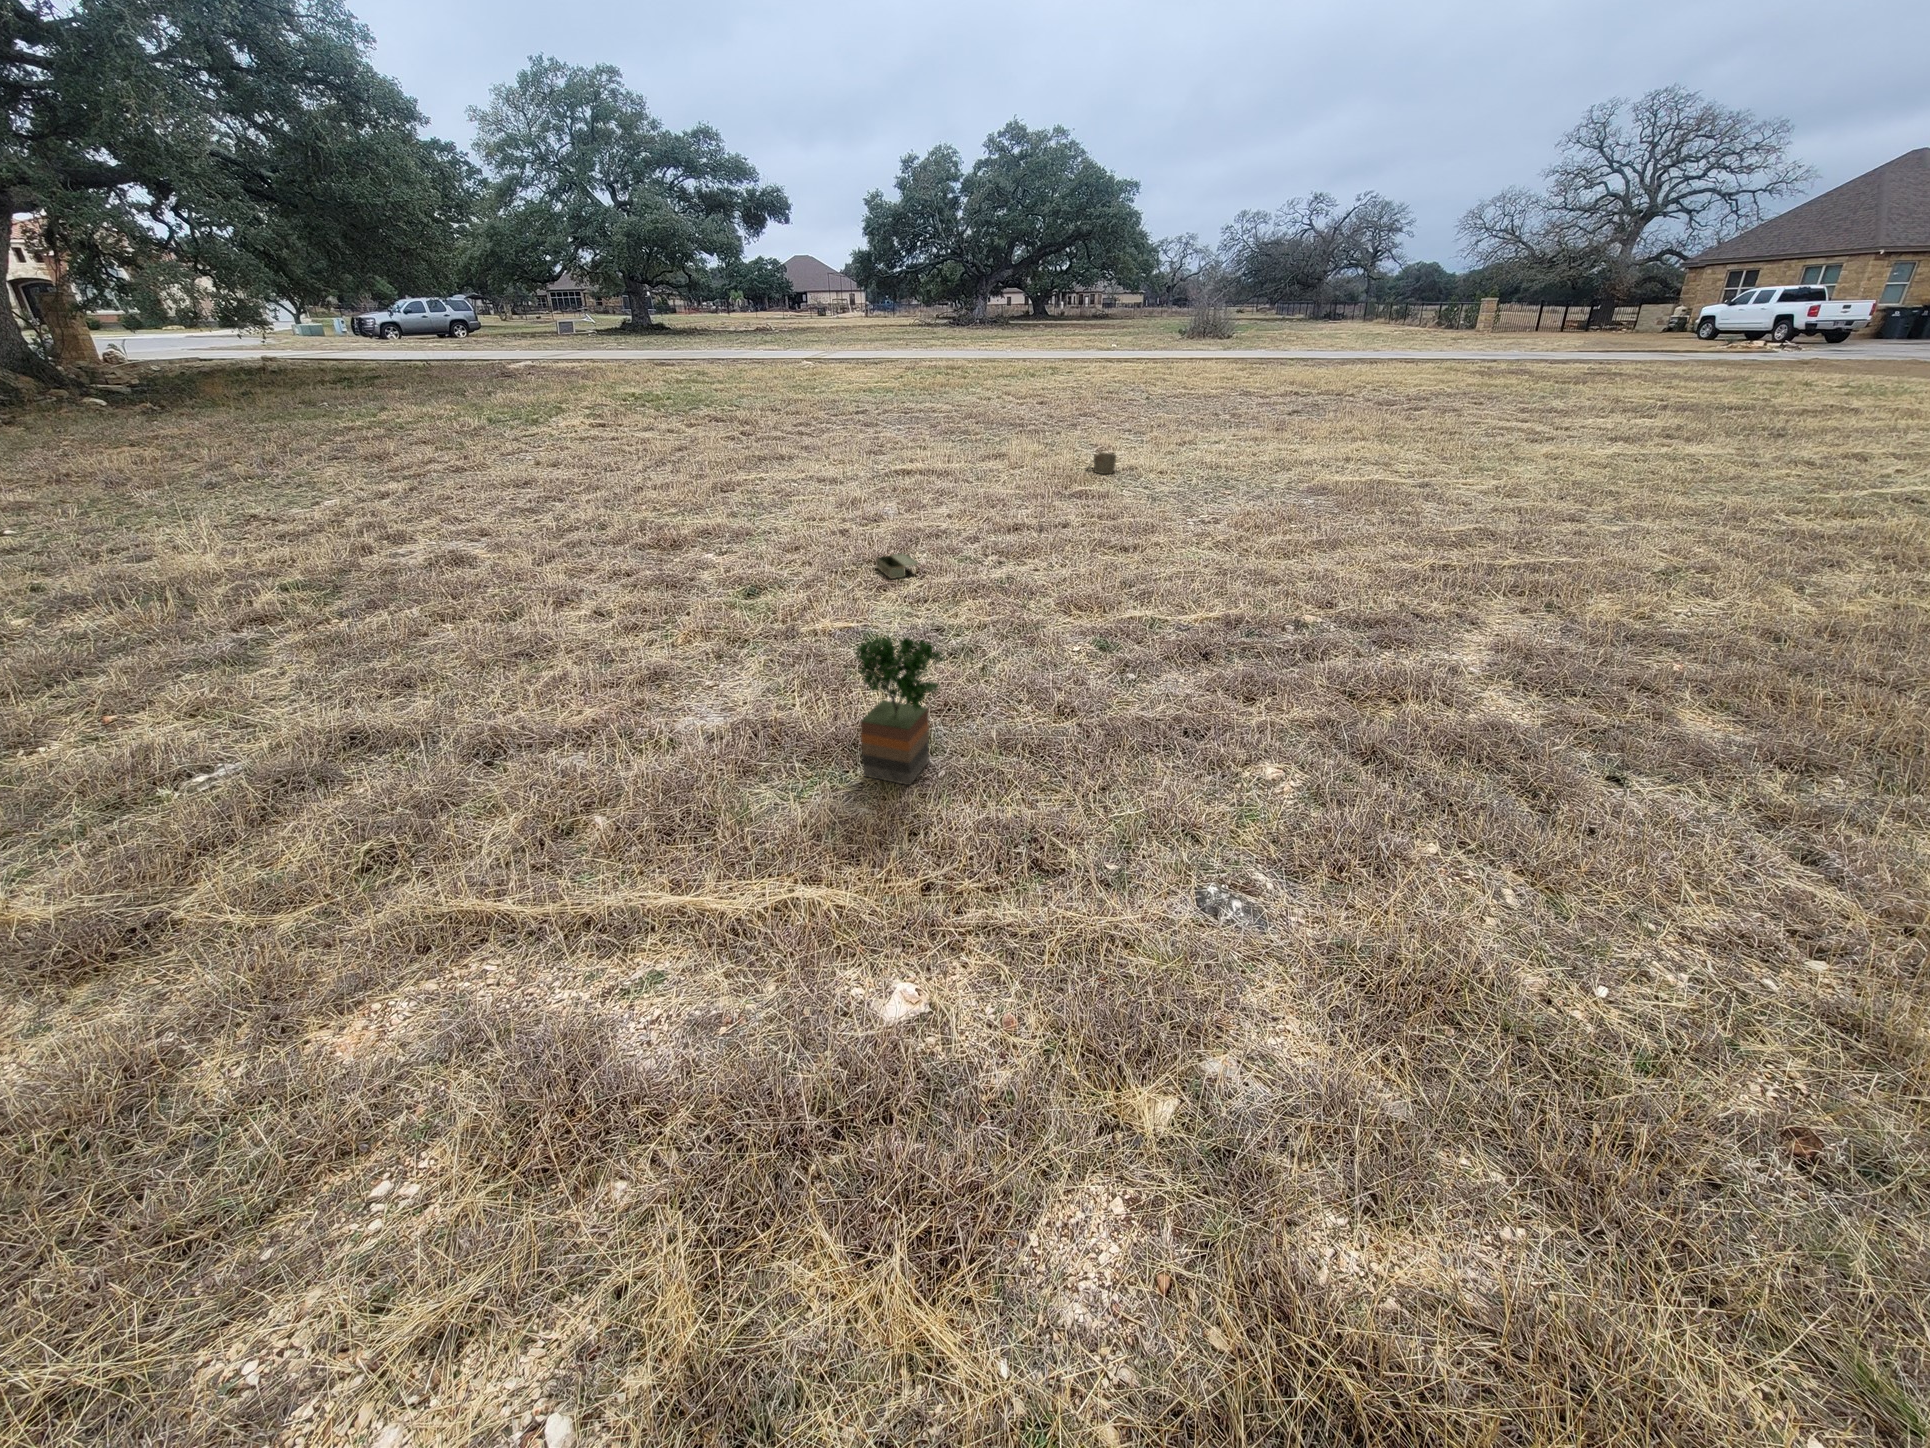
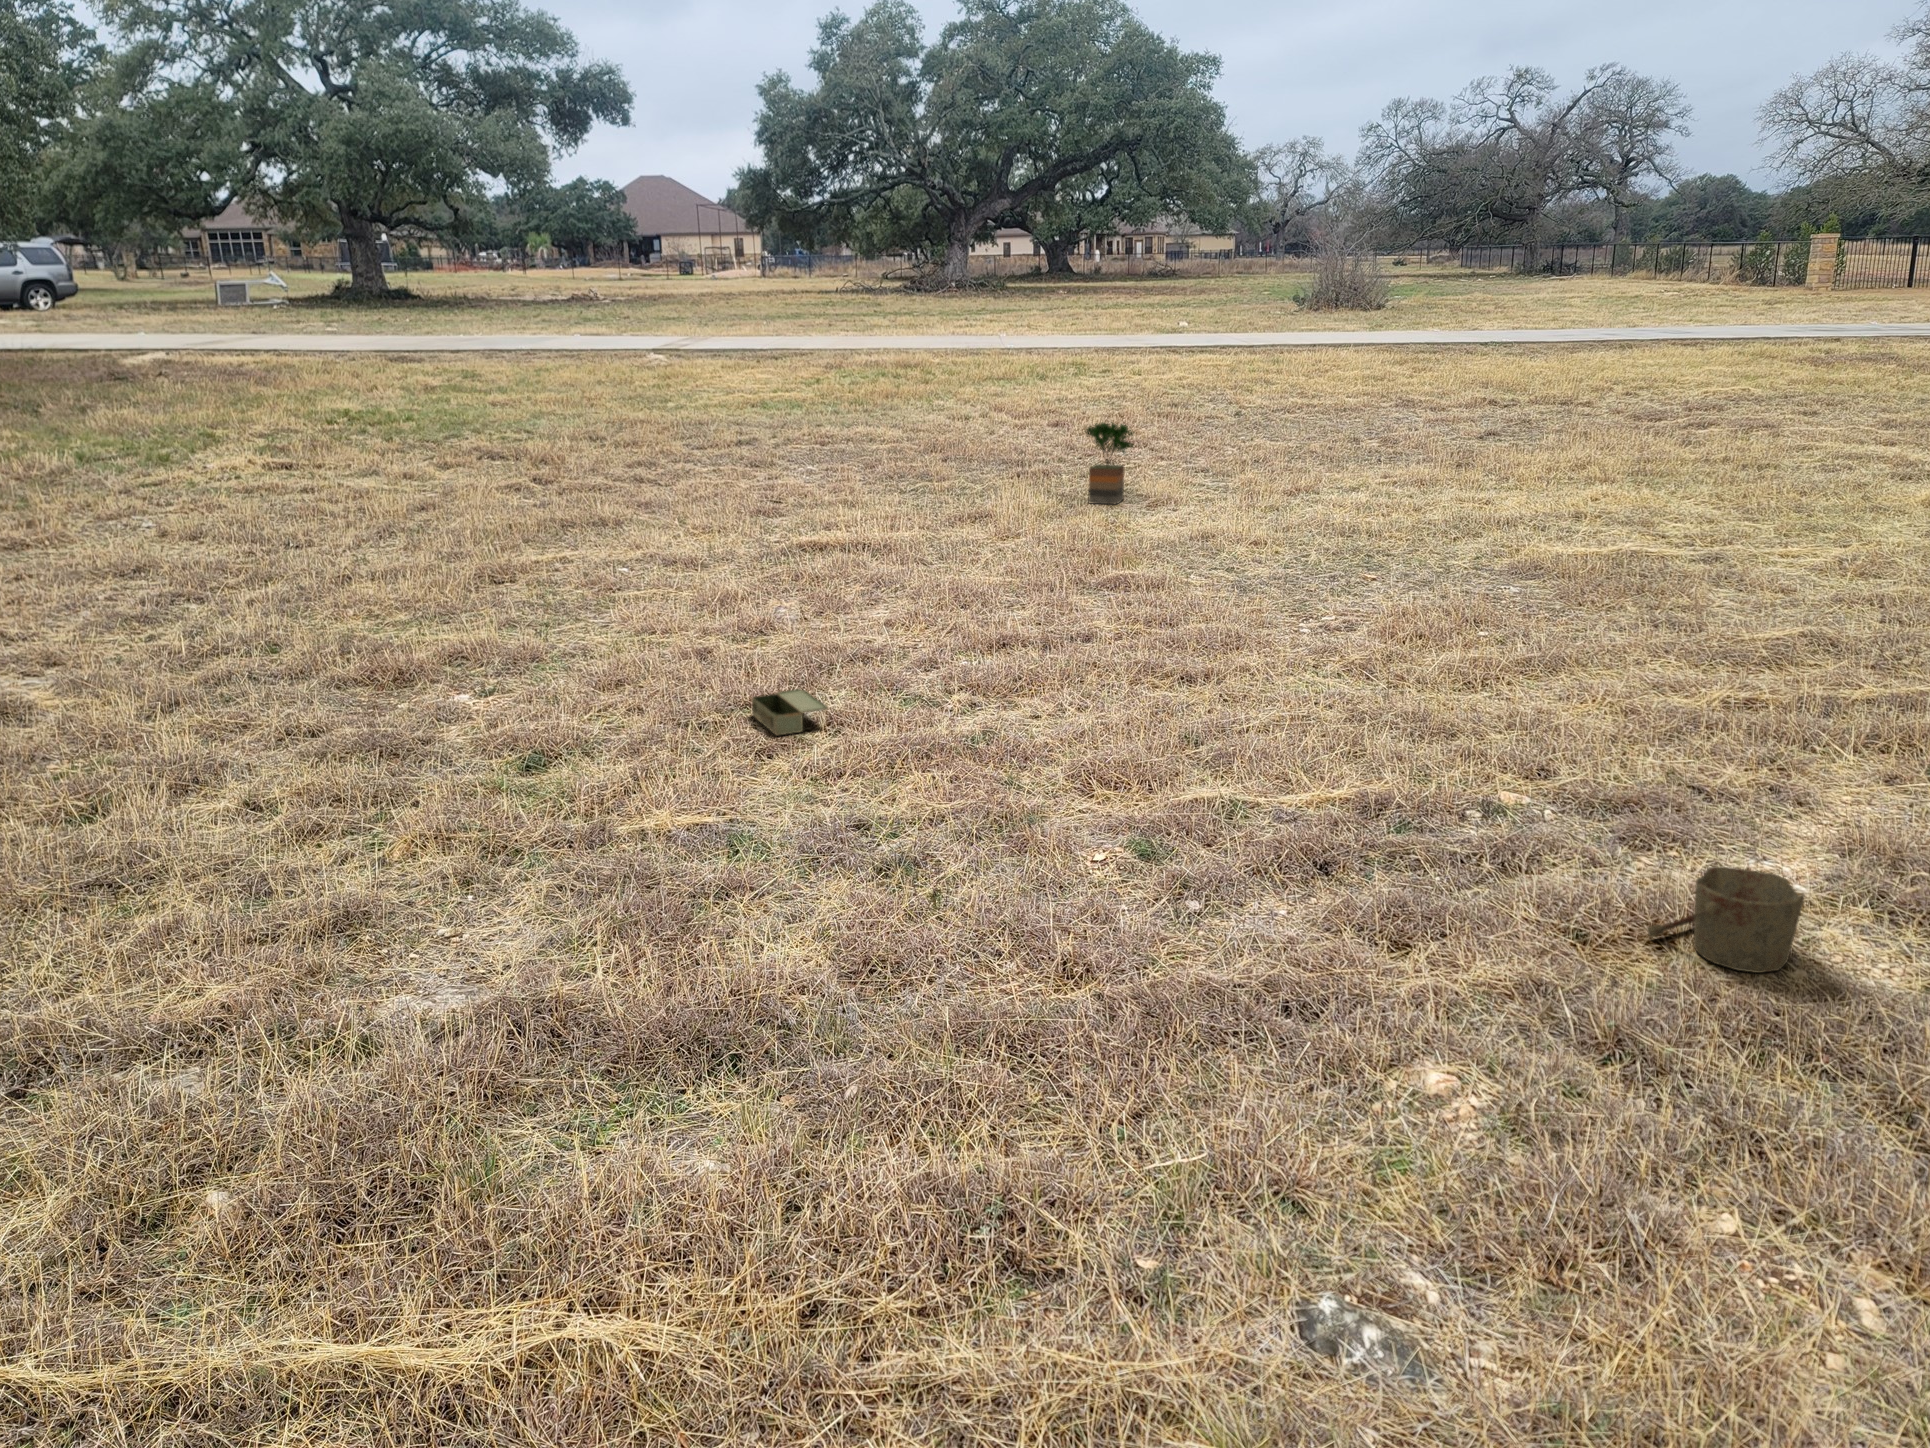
bucket: present [1086,452,1116,474] -> present [1647,866,1804,973]
potted tree: present [855,636,944,785] -> present [1085,422,1134,504]

